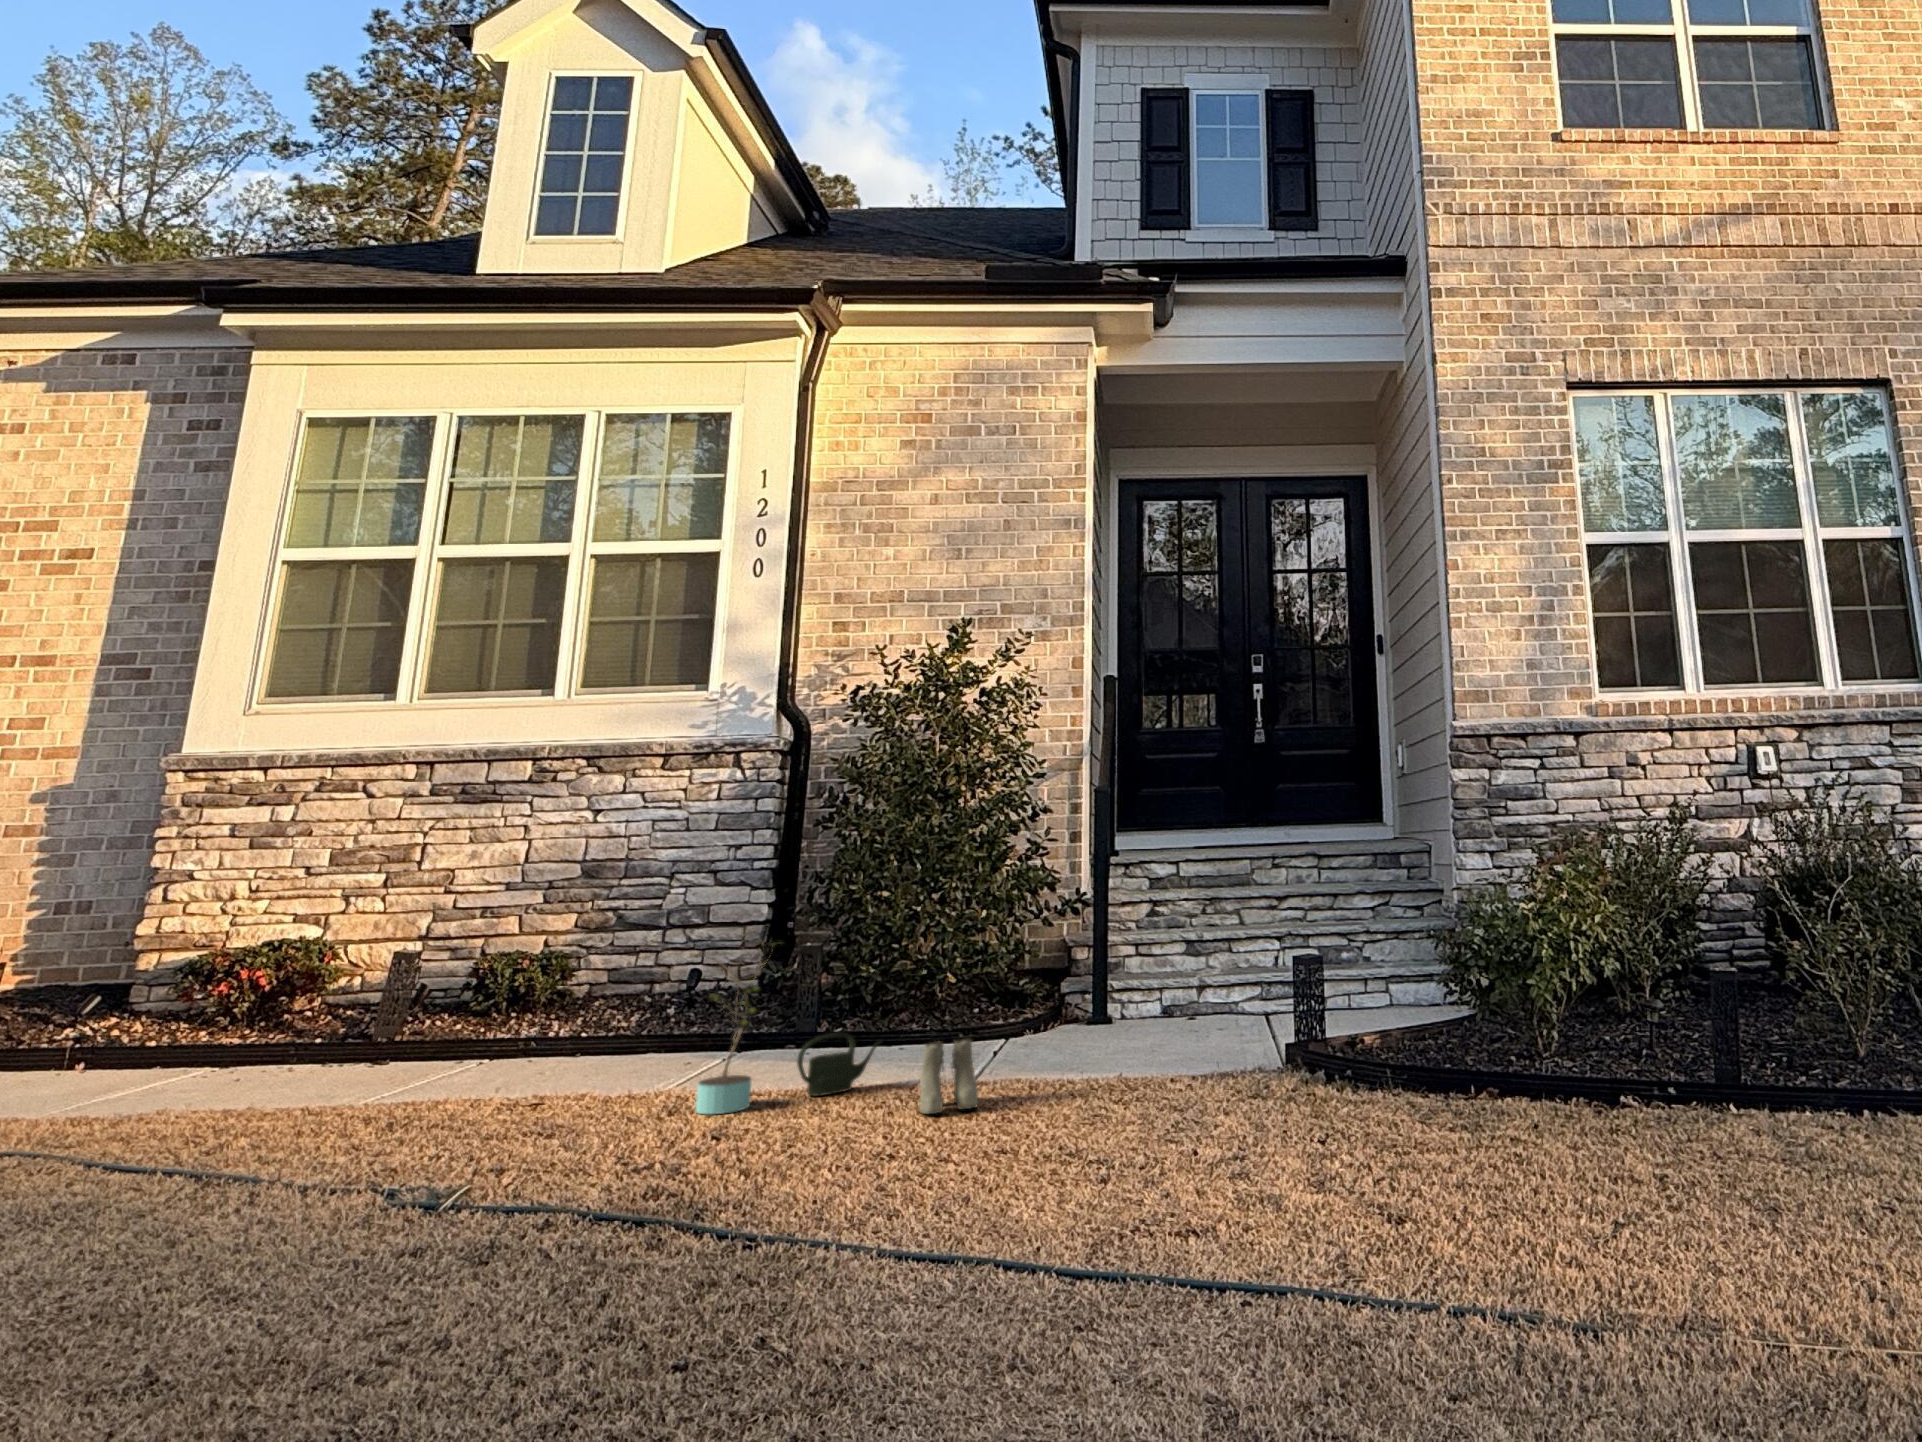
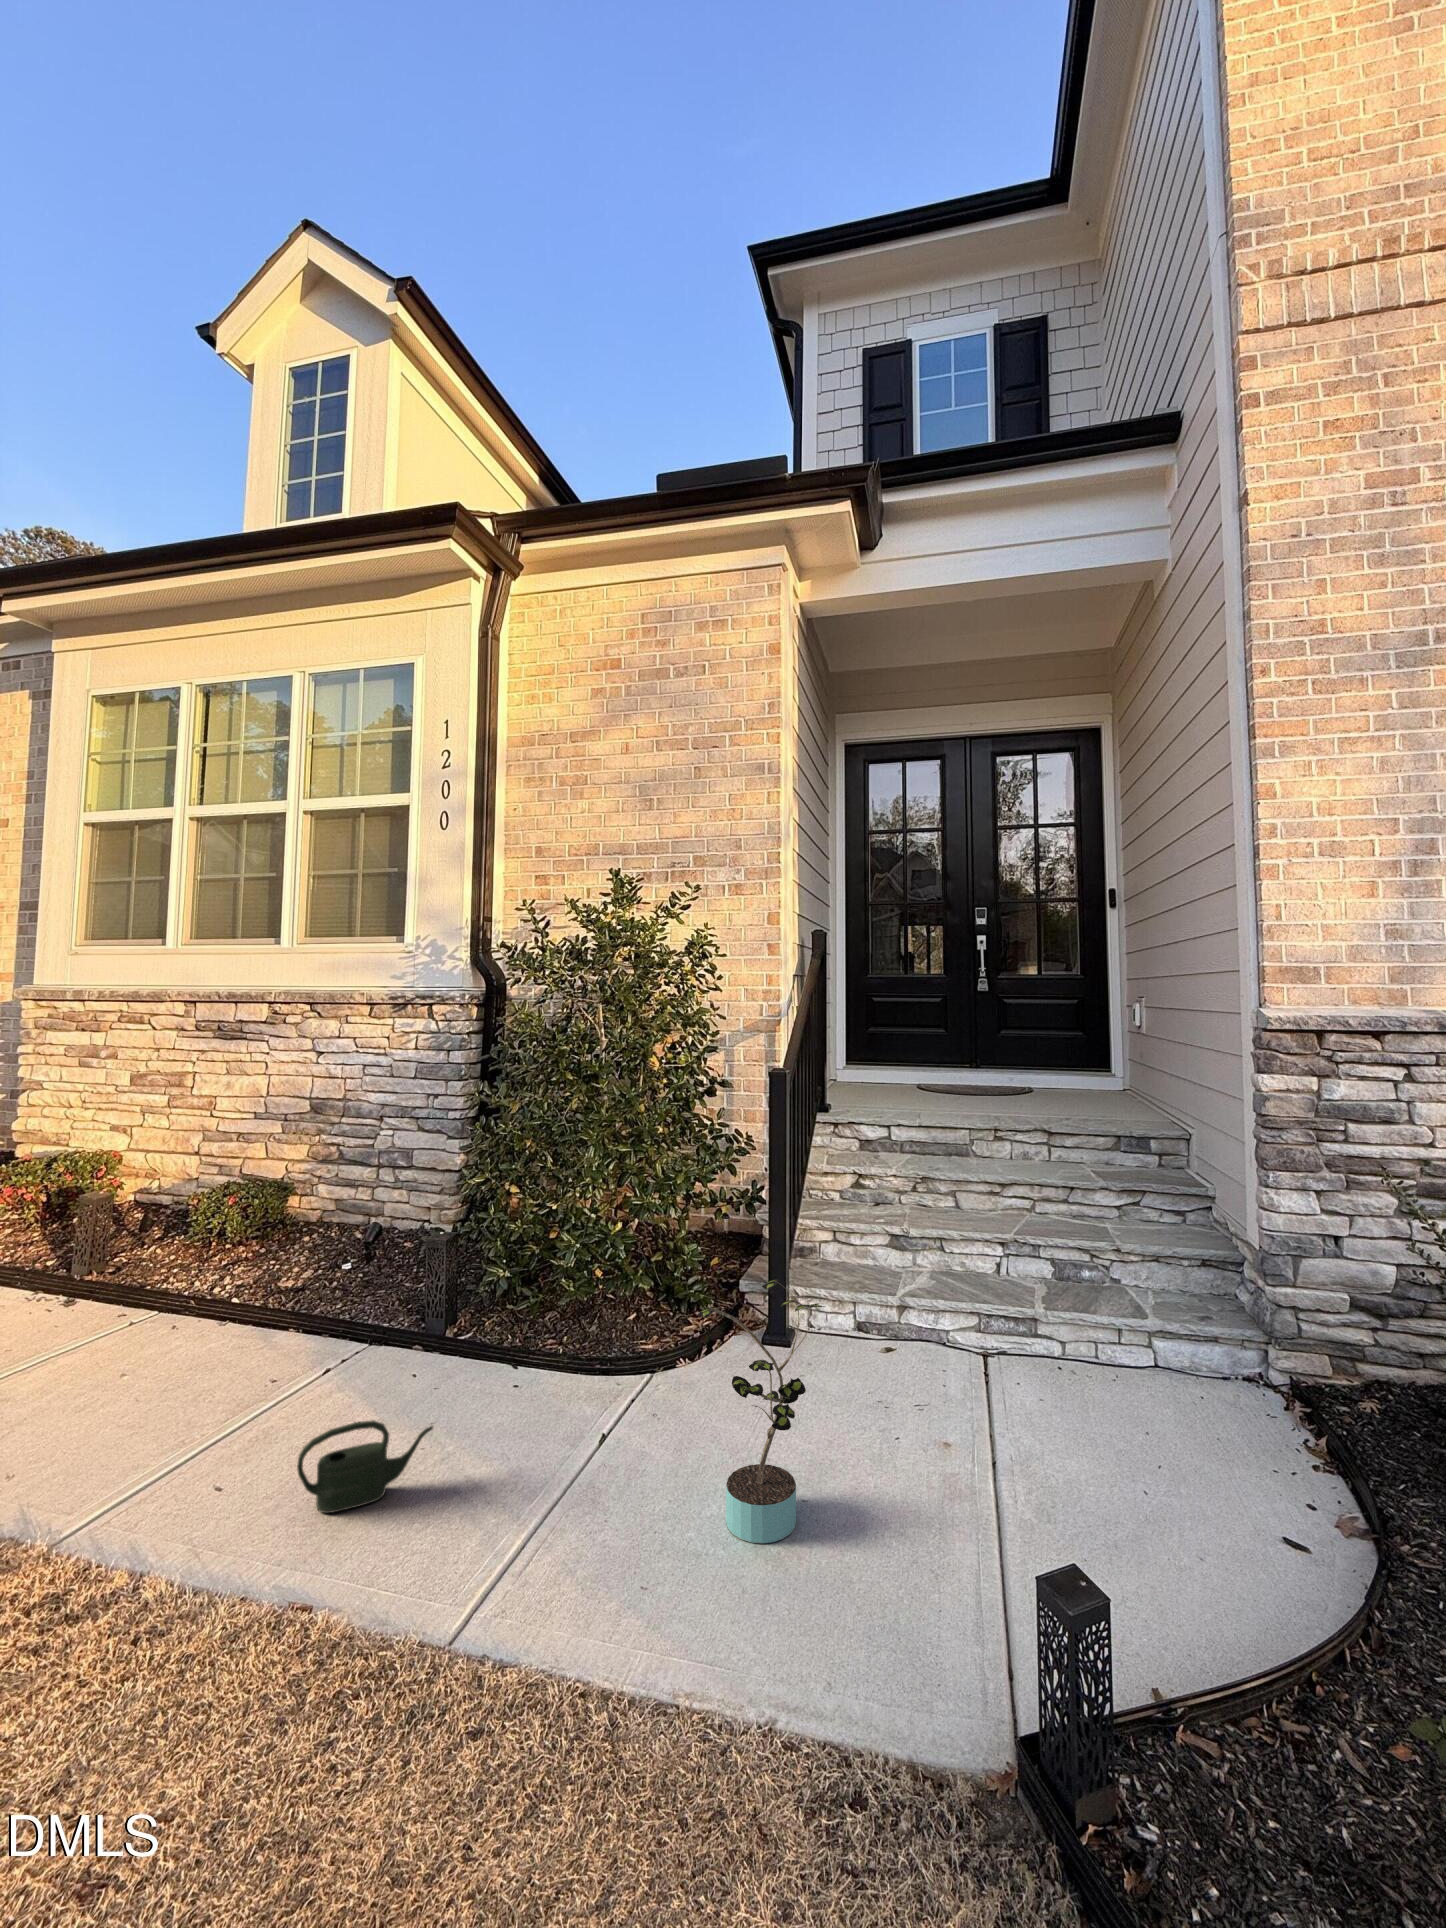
potted plant: present [691,933,782,1114] -> present [698,1279,825,1543]
boots: present [920,1039,978,1114] -> none [376,1512,486,1677]

